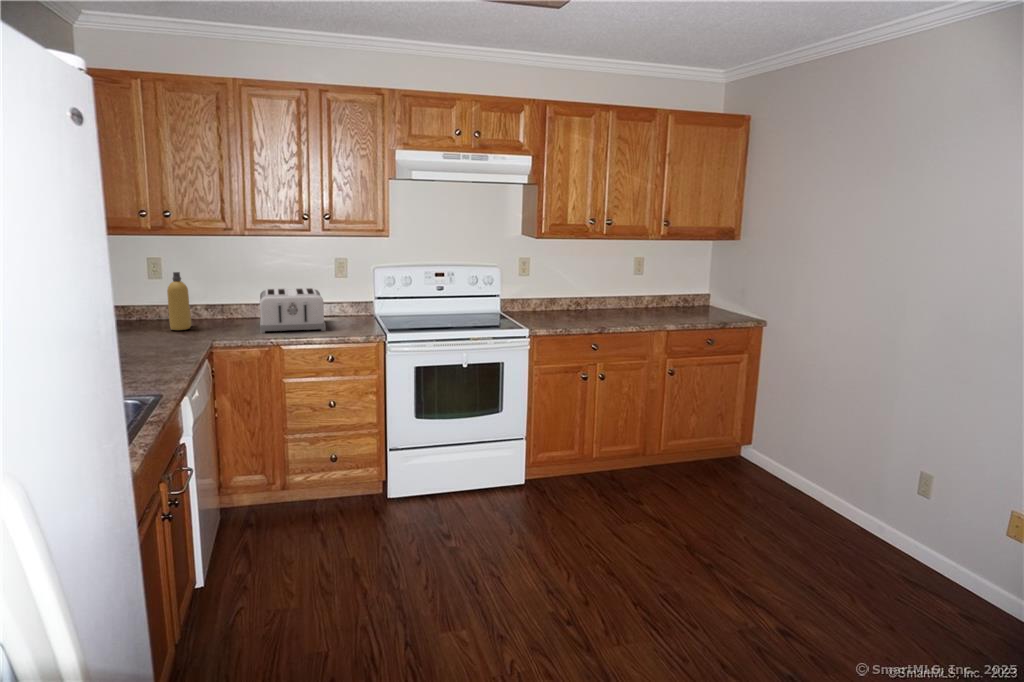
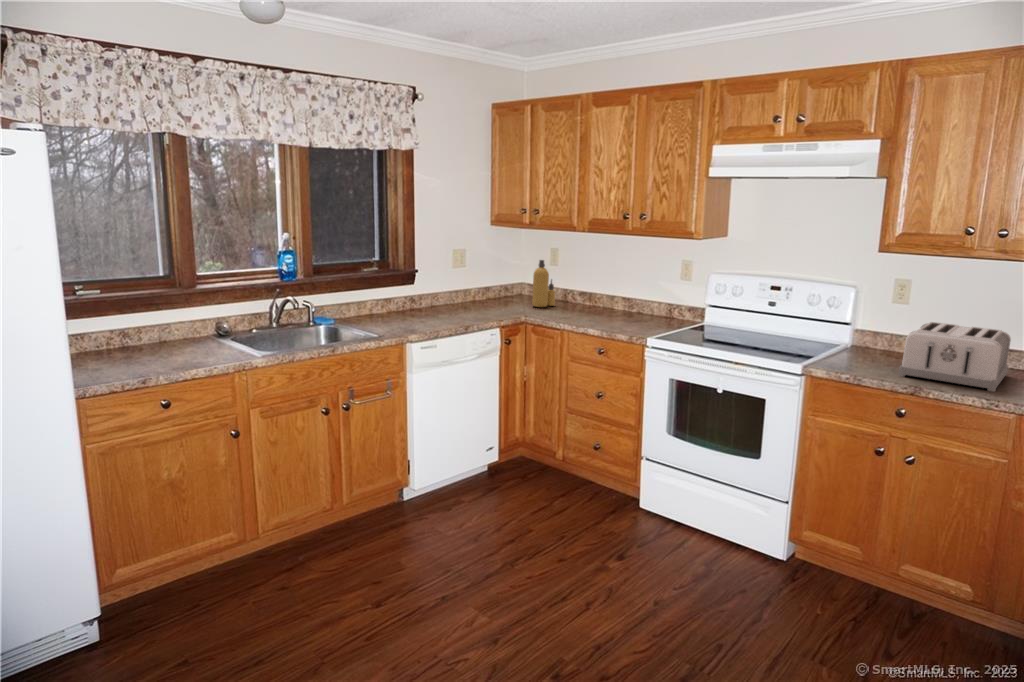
toaster: present [260,288,326,333] -> present [898,322,1011,392]

